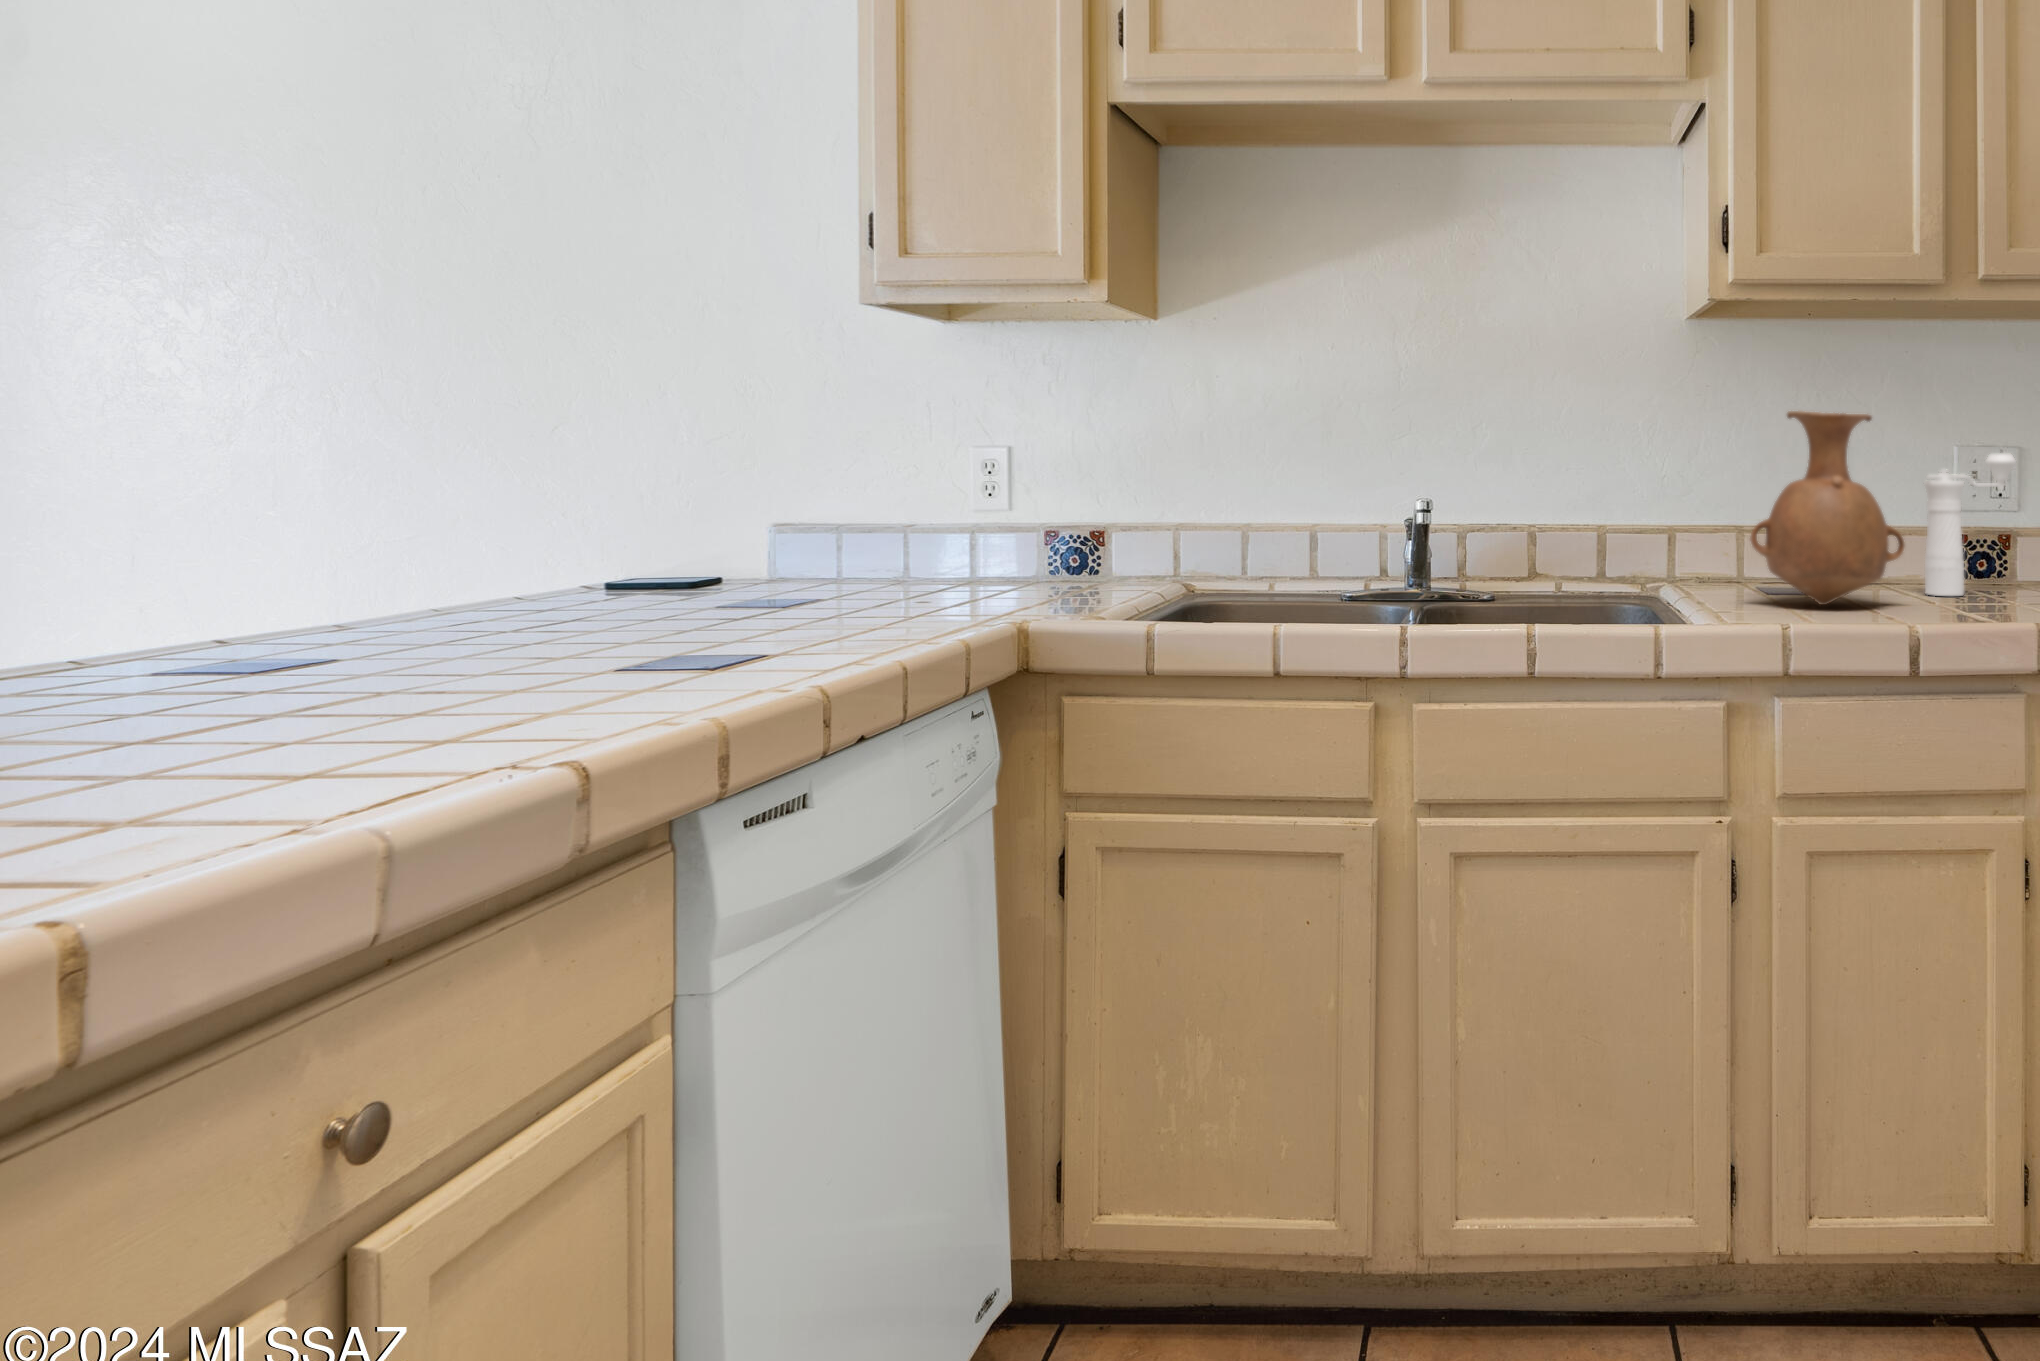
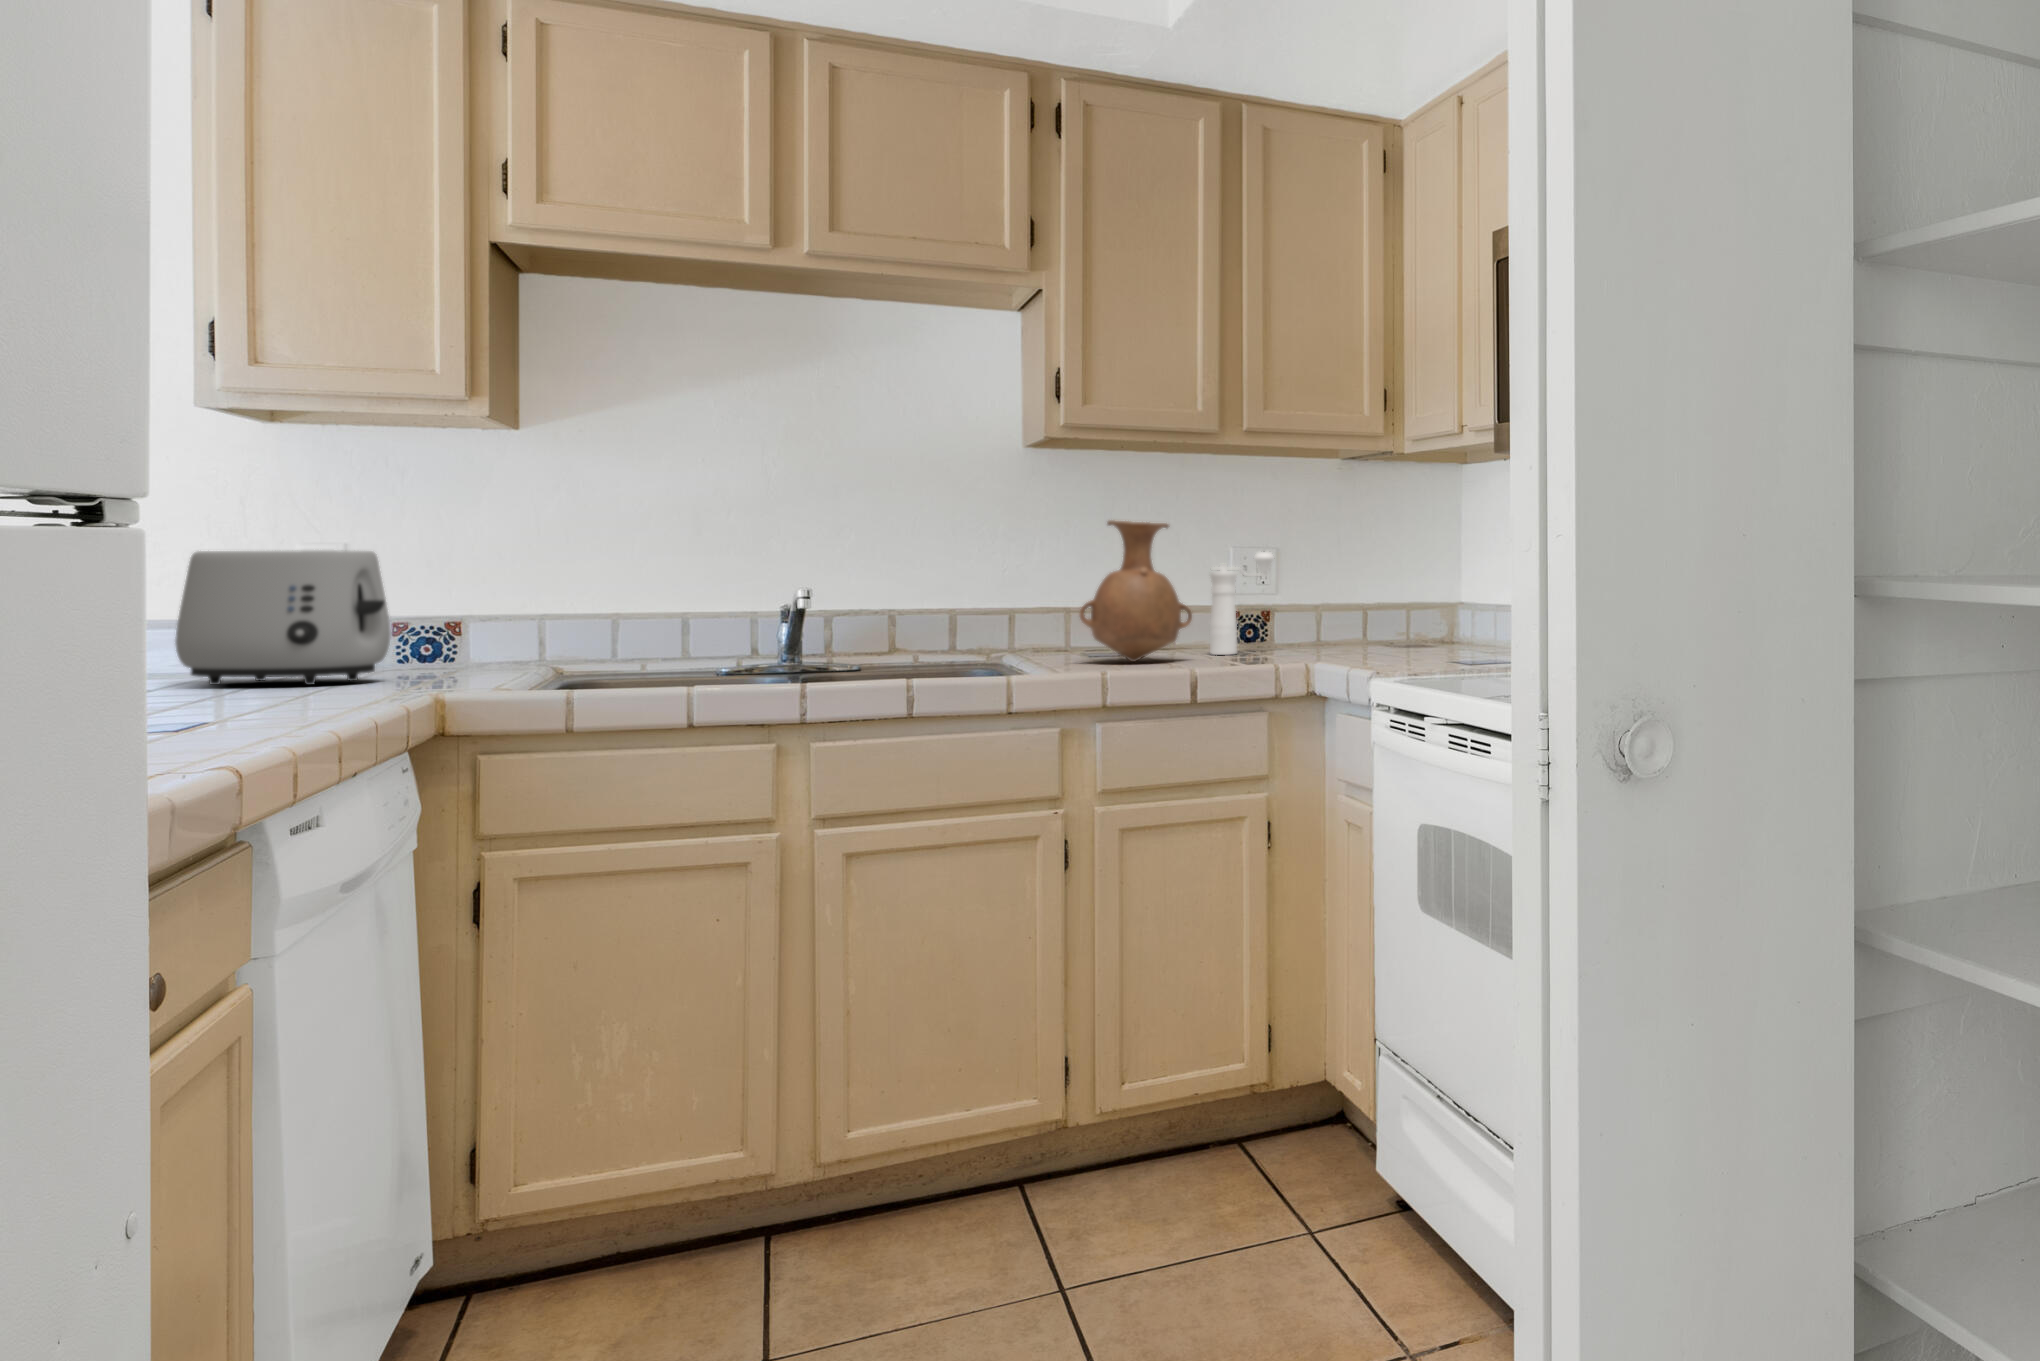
toaster: none [874,451,1041,592] -> present [175,550,390,685]

